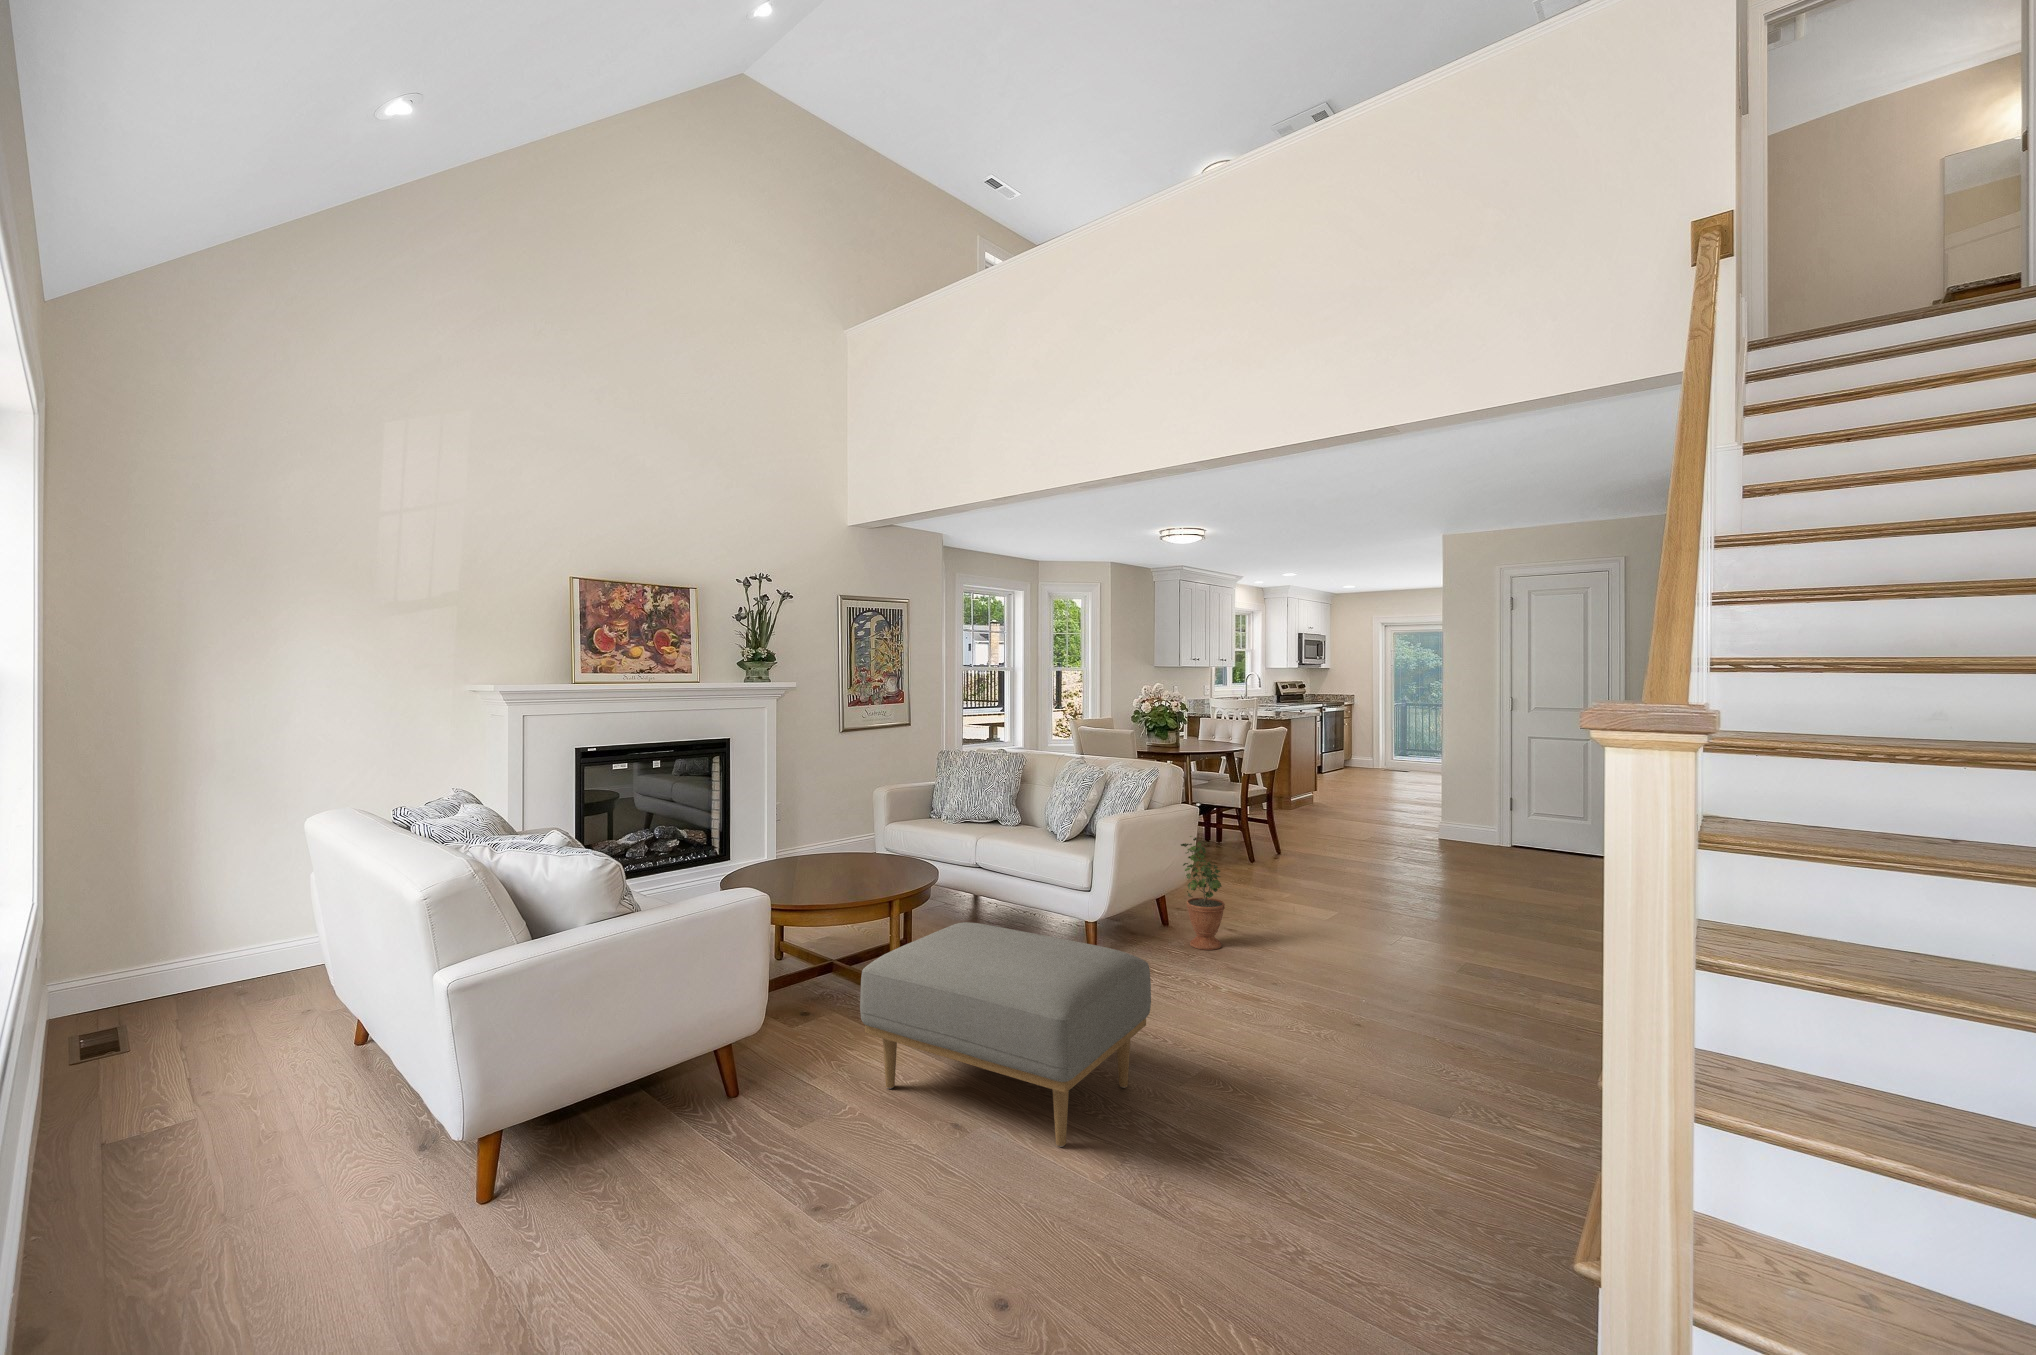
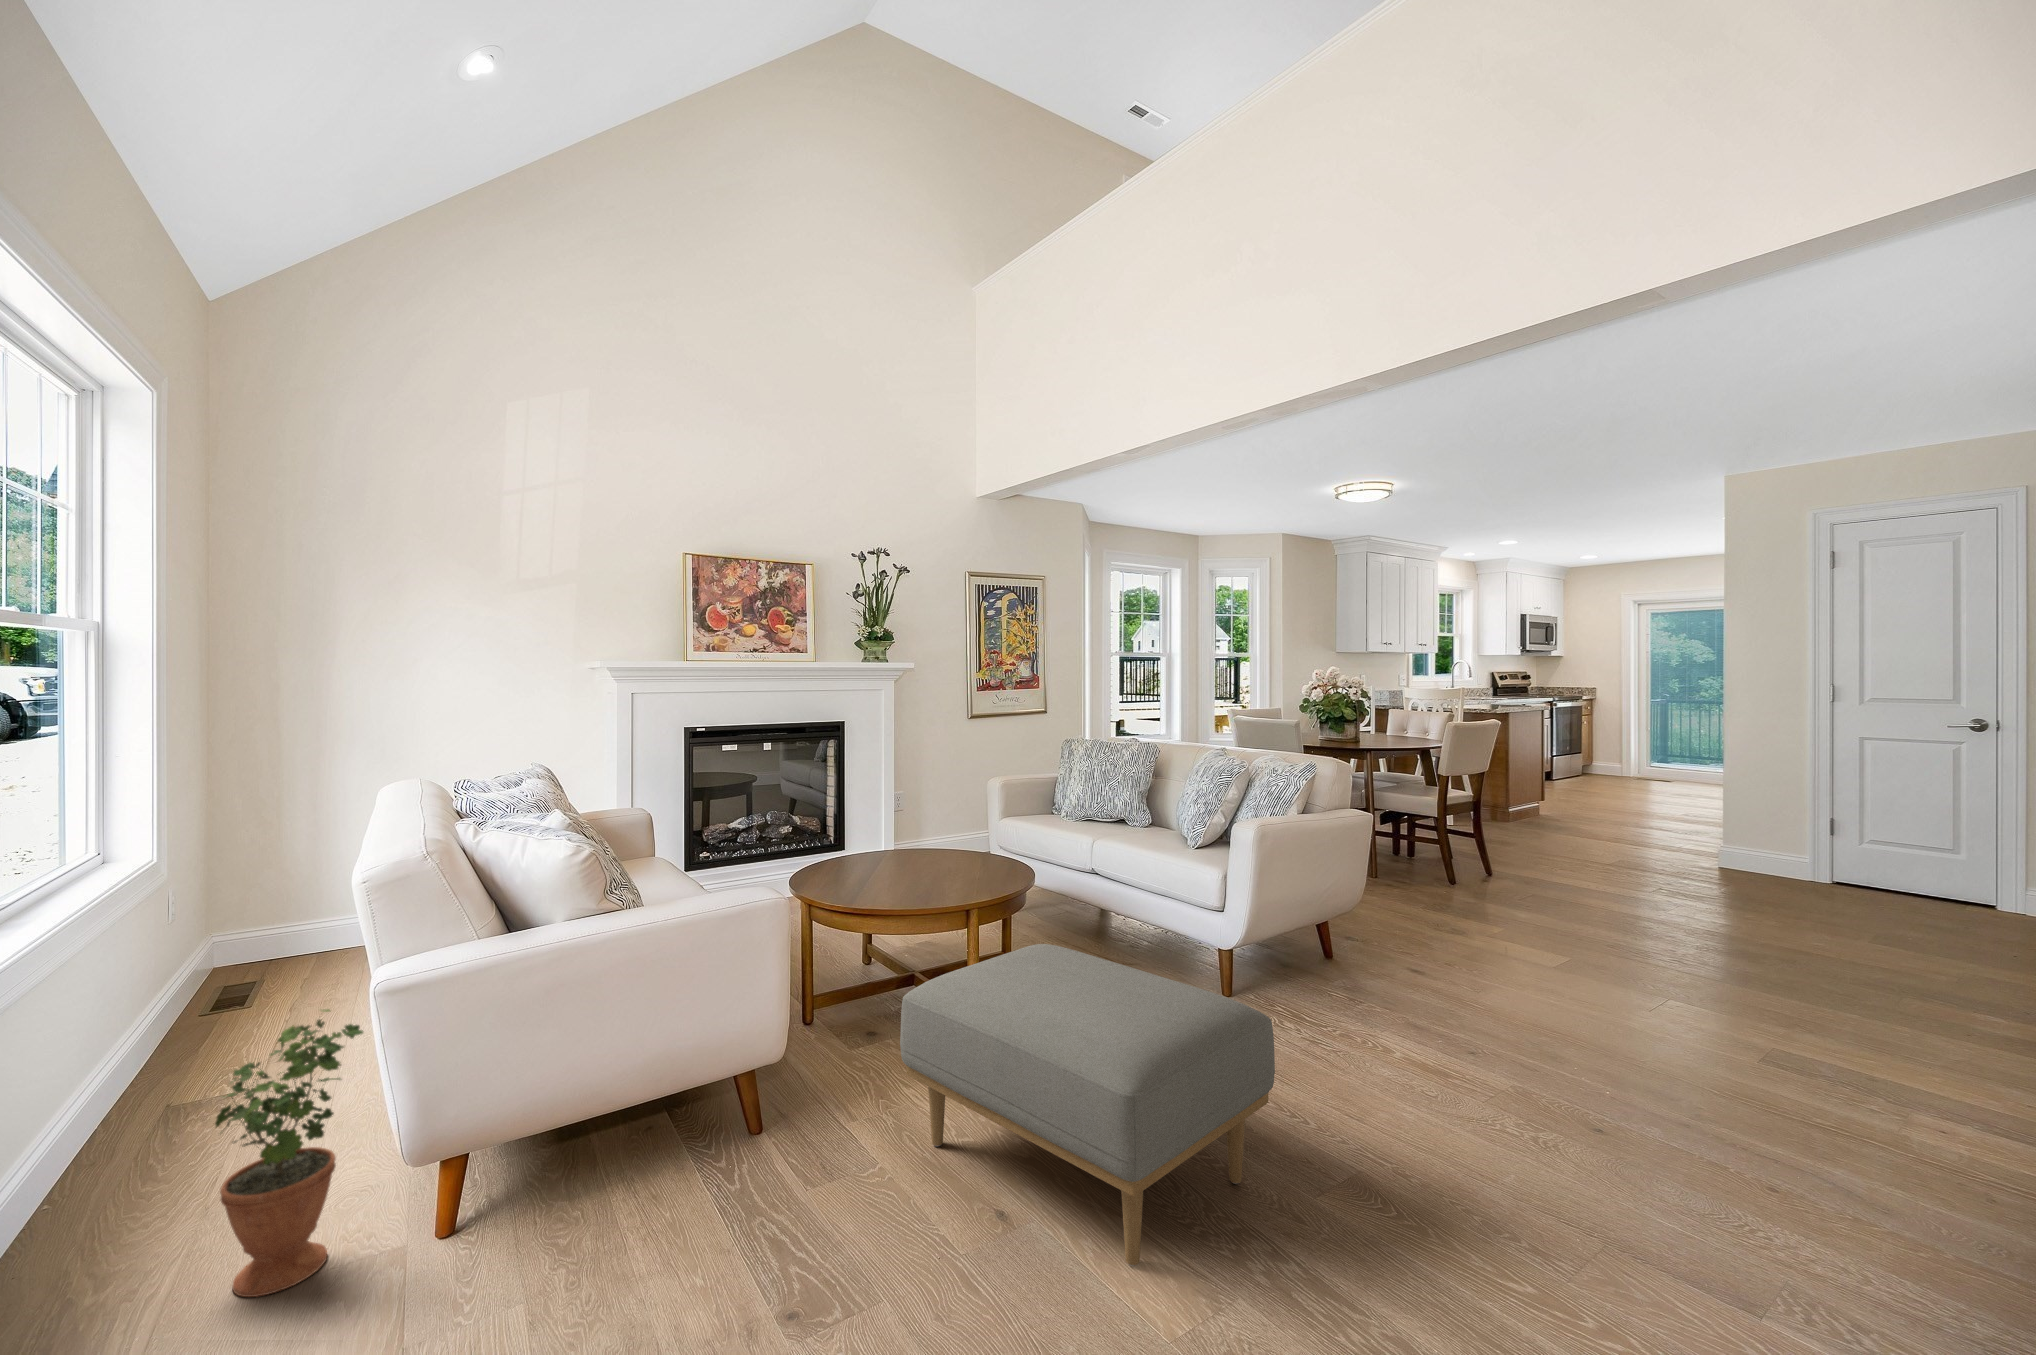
potted plant: present [1181,836,1225,950] -> present [215,1009,363,1297]

